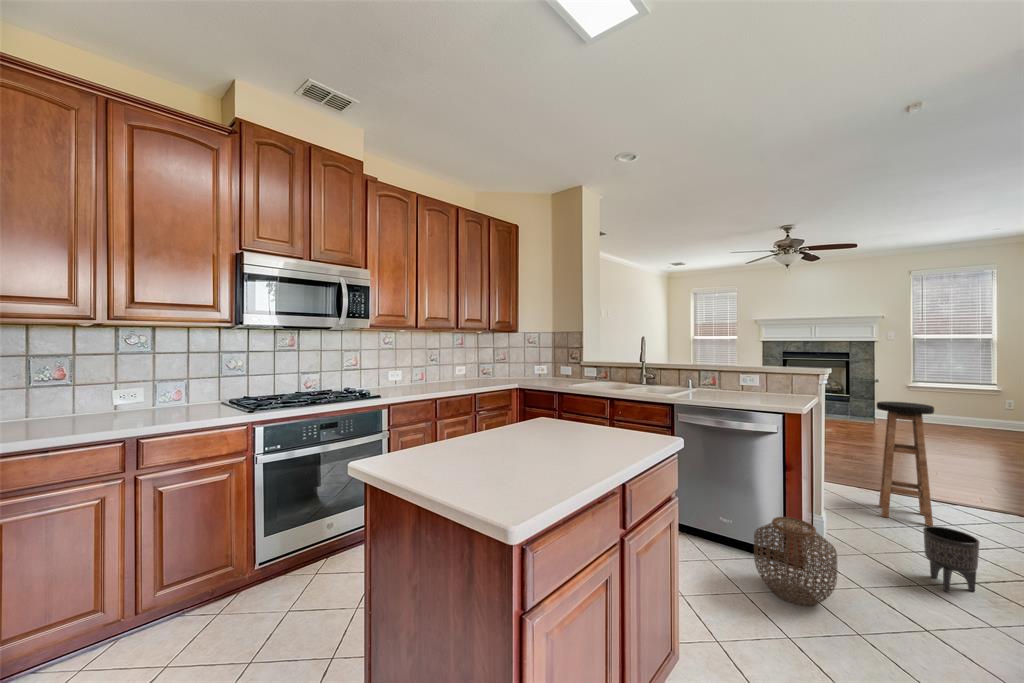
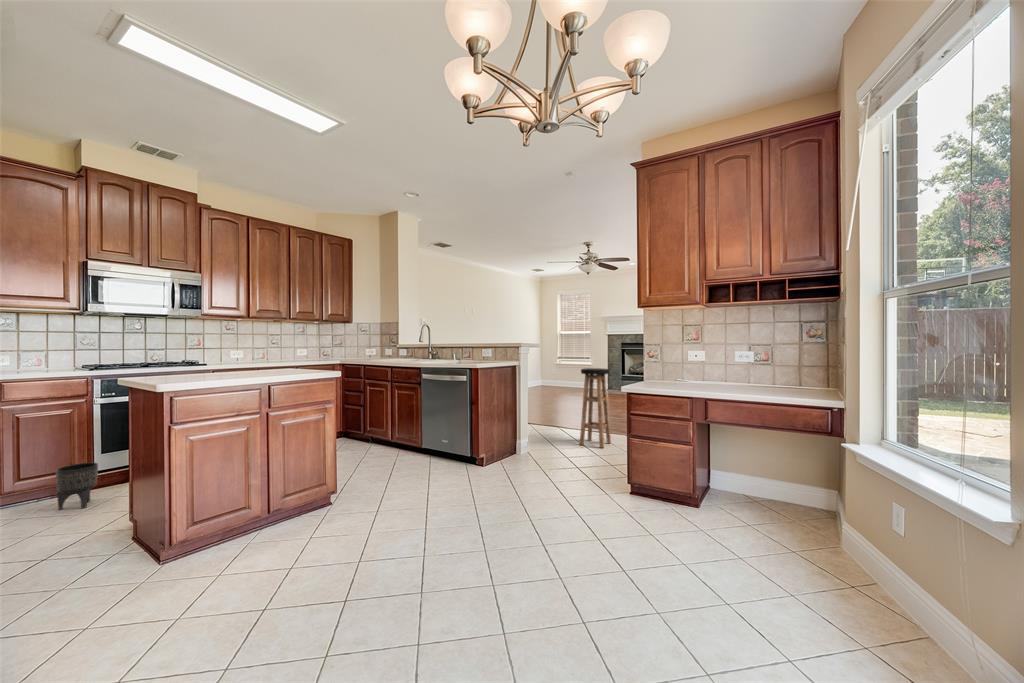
woven basket: present [754,517,837,606] -> none [437,432,479,481]
planter: present [923,526,979,592] -> present [56,463,98,509]

